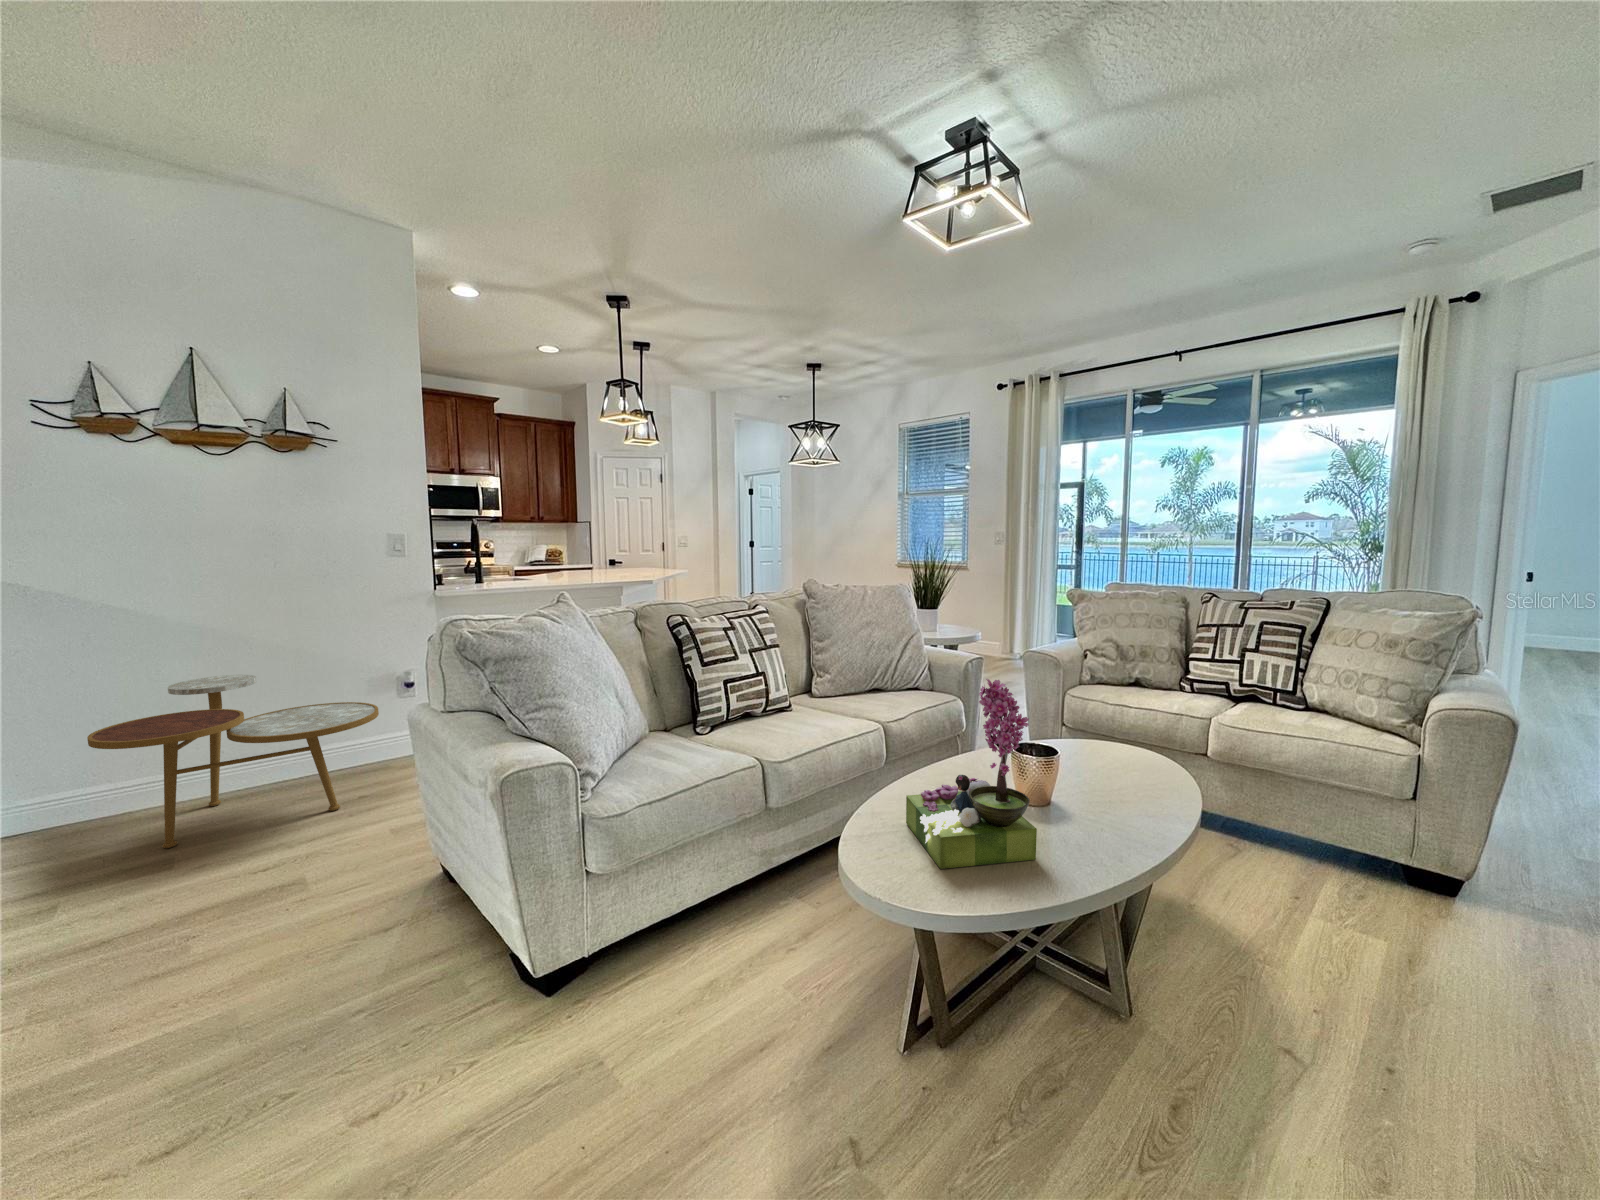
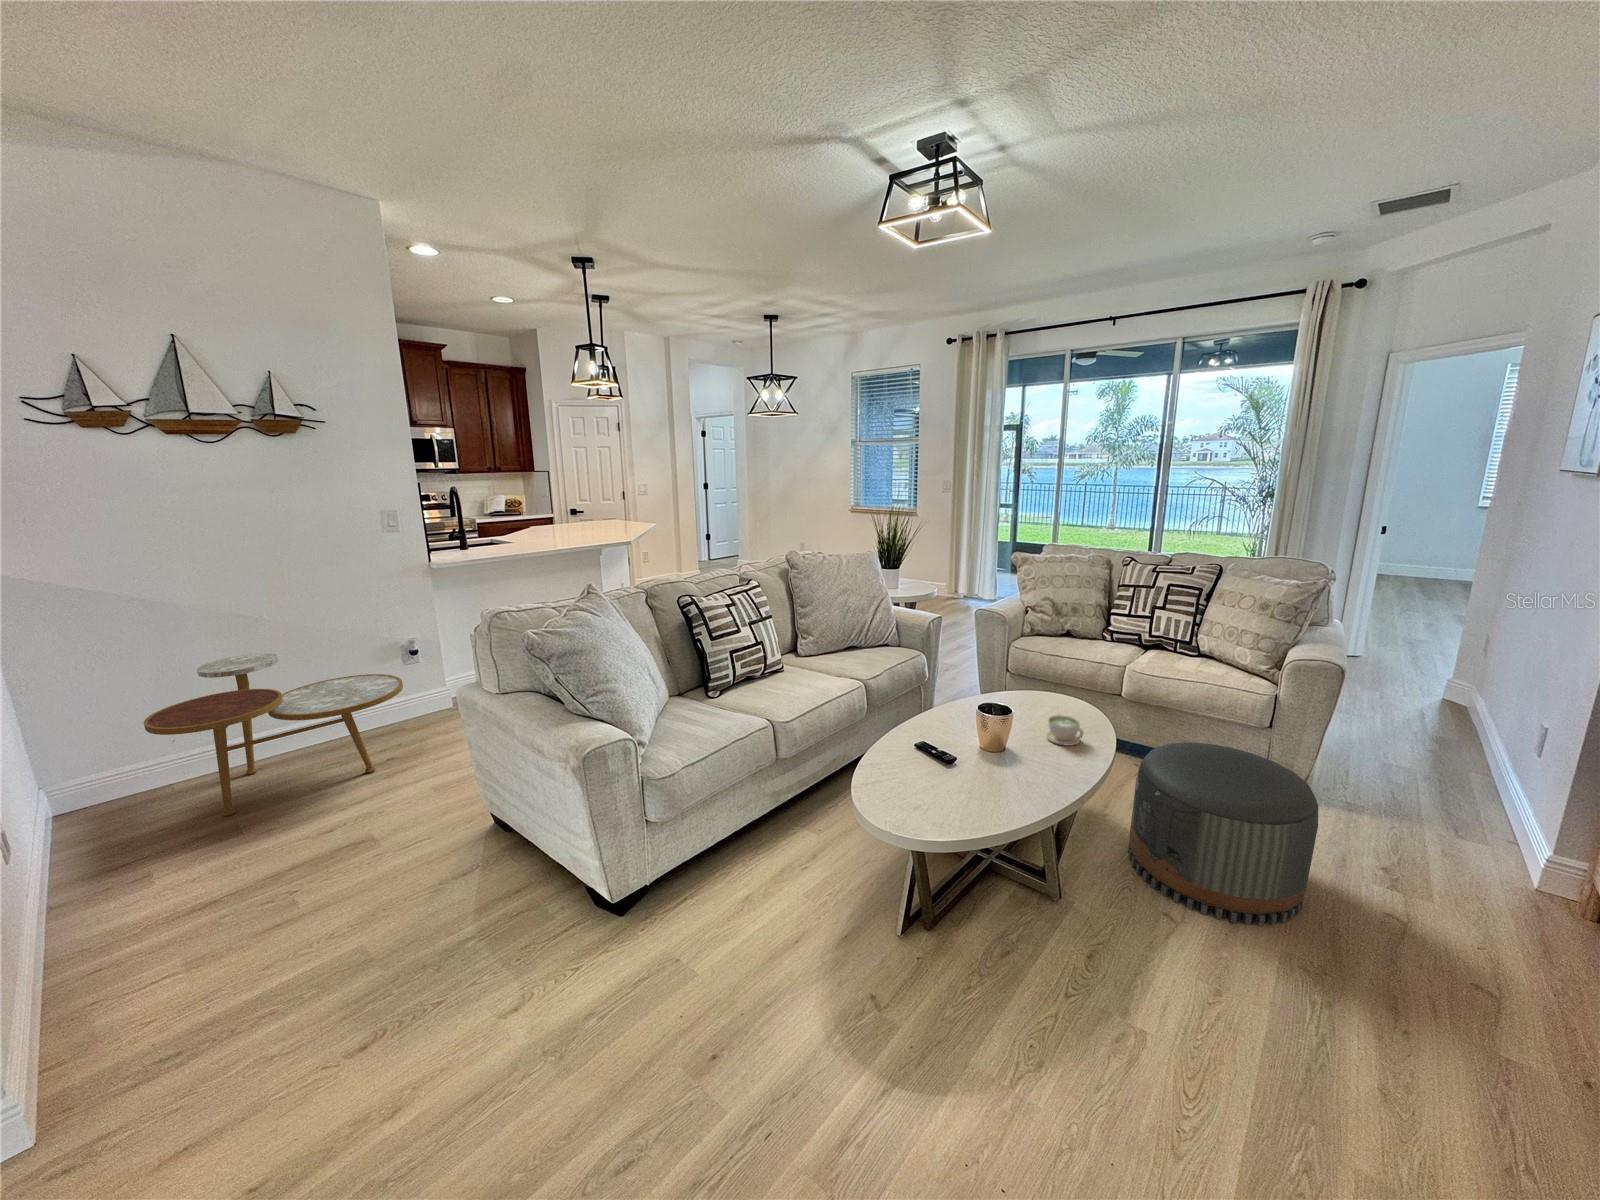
flower arrangement: present [906,679,1037,869] -> none [900,660,1000,808]
coffee cup: none [1105,763,1156,802] -> present [1046,715,1084,746]
pouf: none [1226,810,1512,1081] -> present [1128,742,1318,925]

